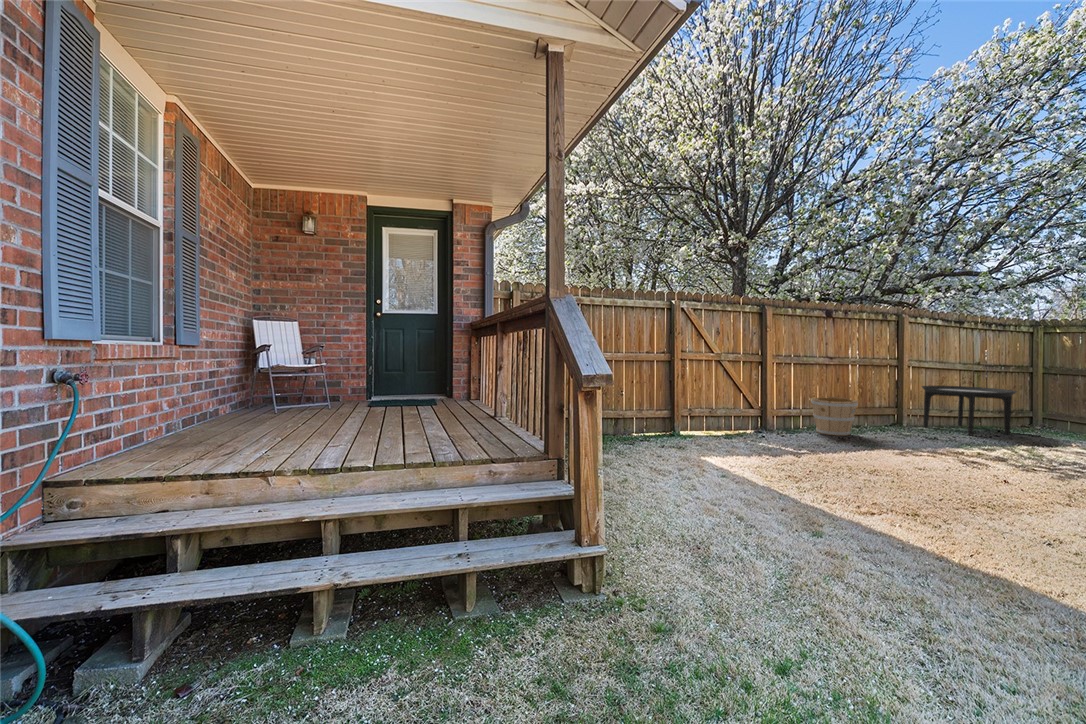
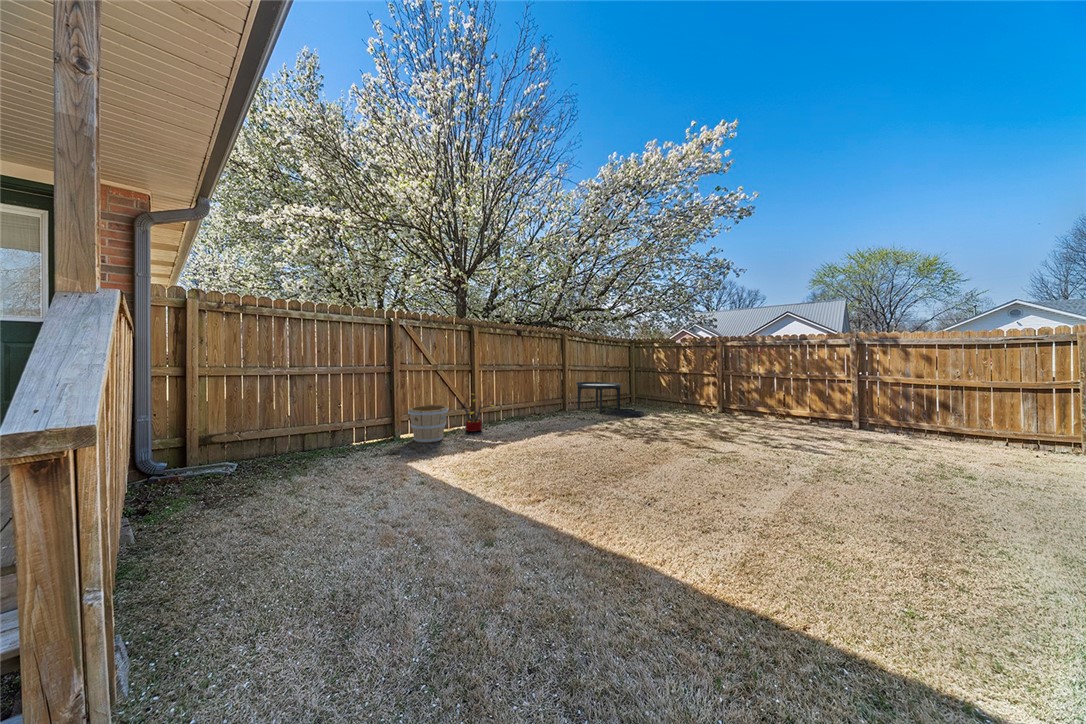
decorative plant: none [735,389,796,438] -> present [458,399,495,432]
wooden bucket: present [811,397,858,436] -> present [408,404,448,443]

